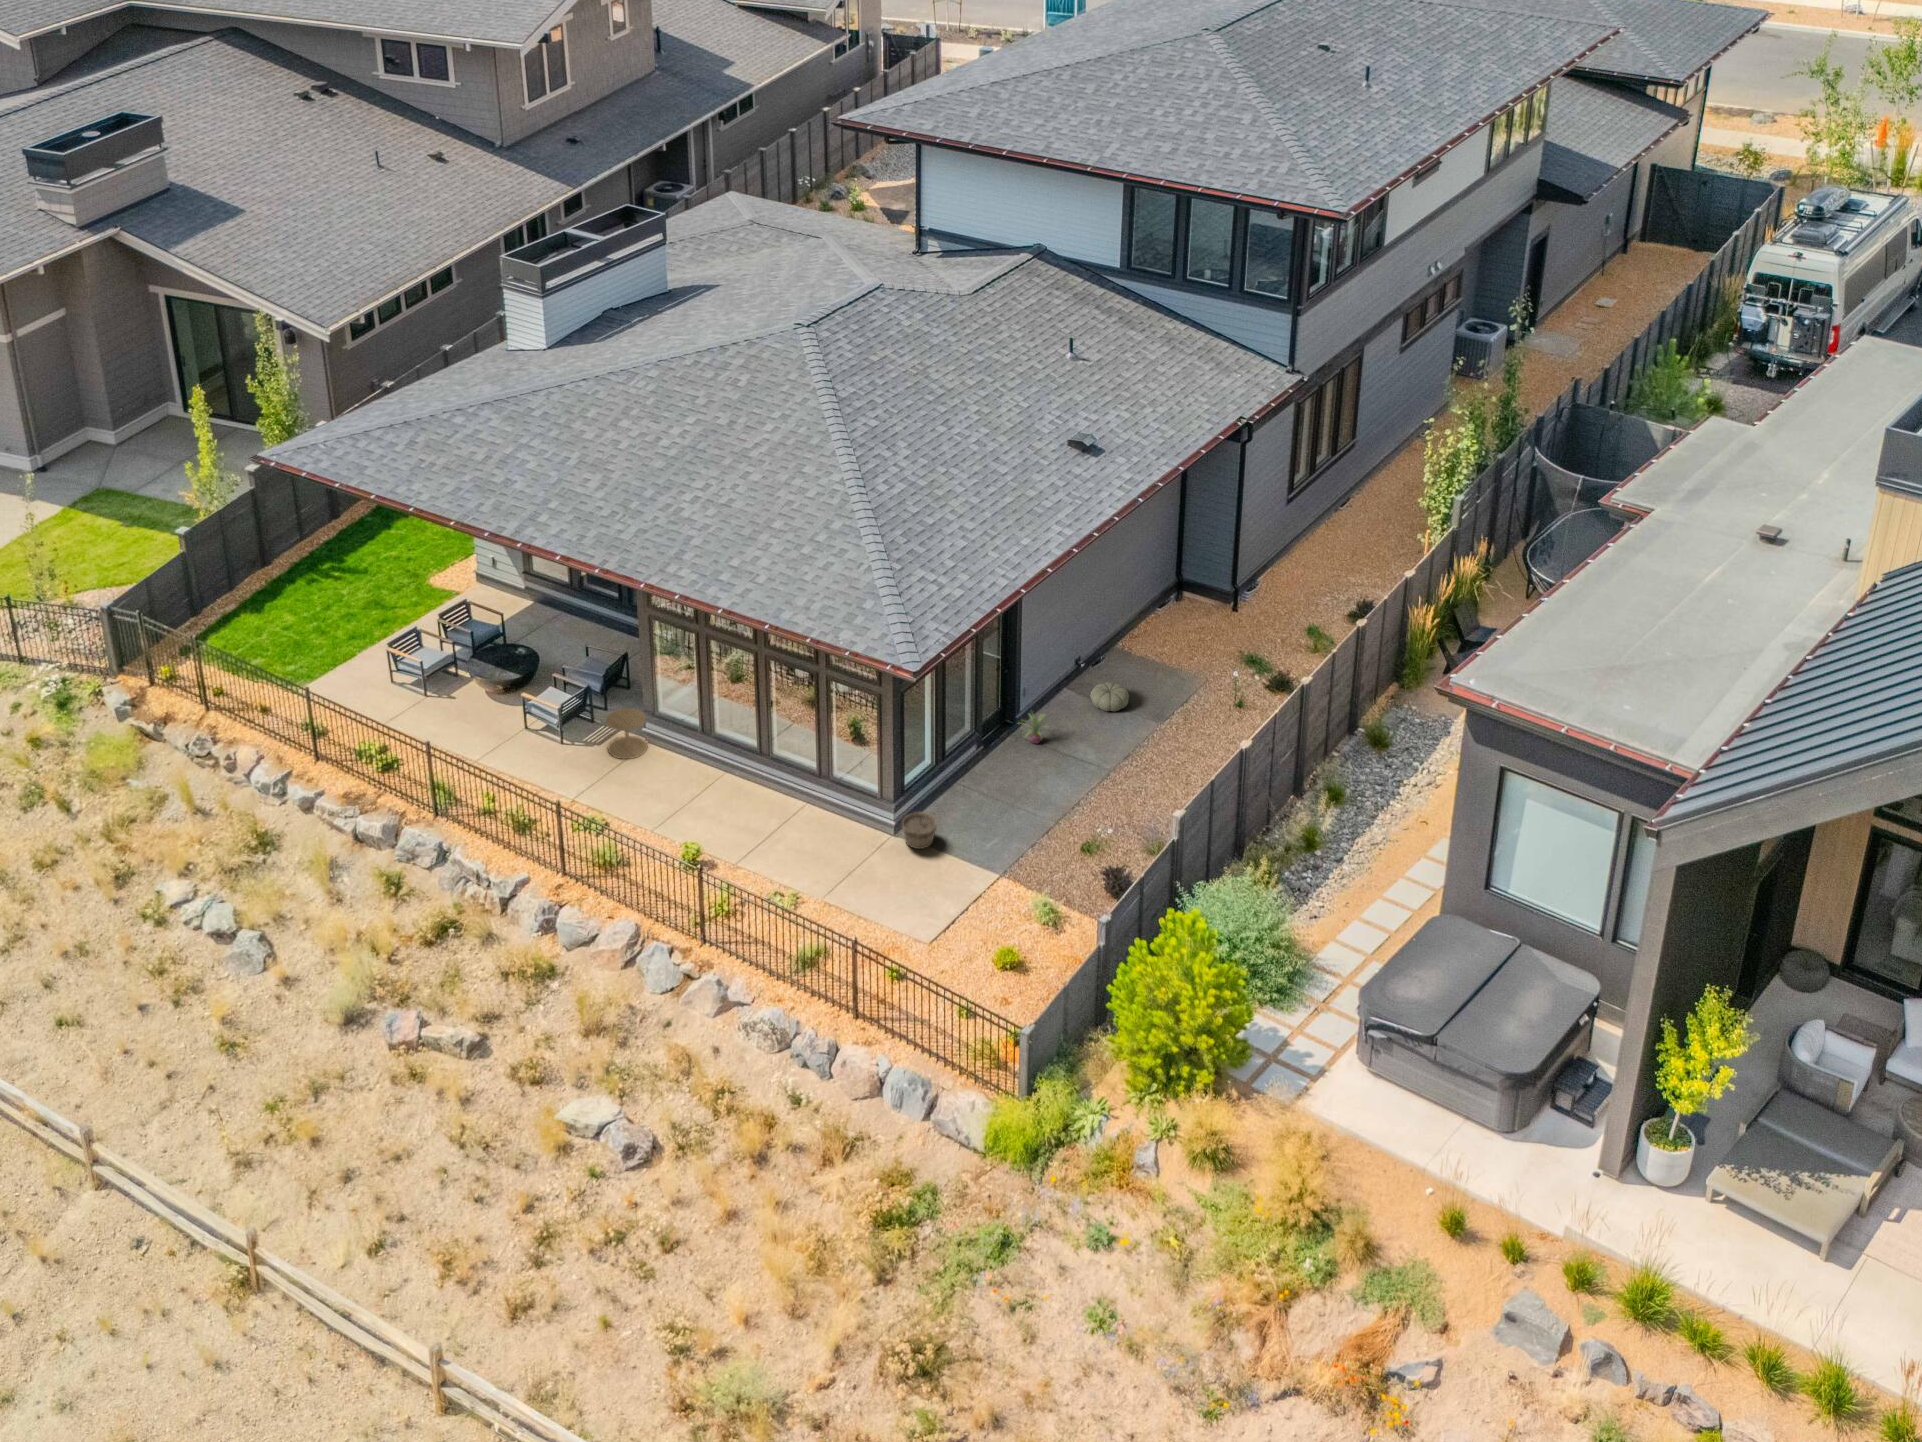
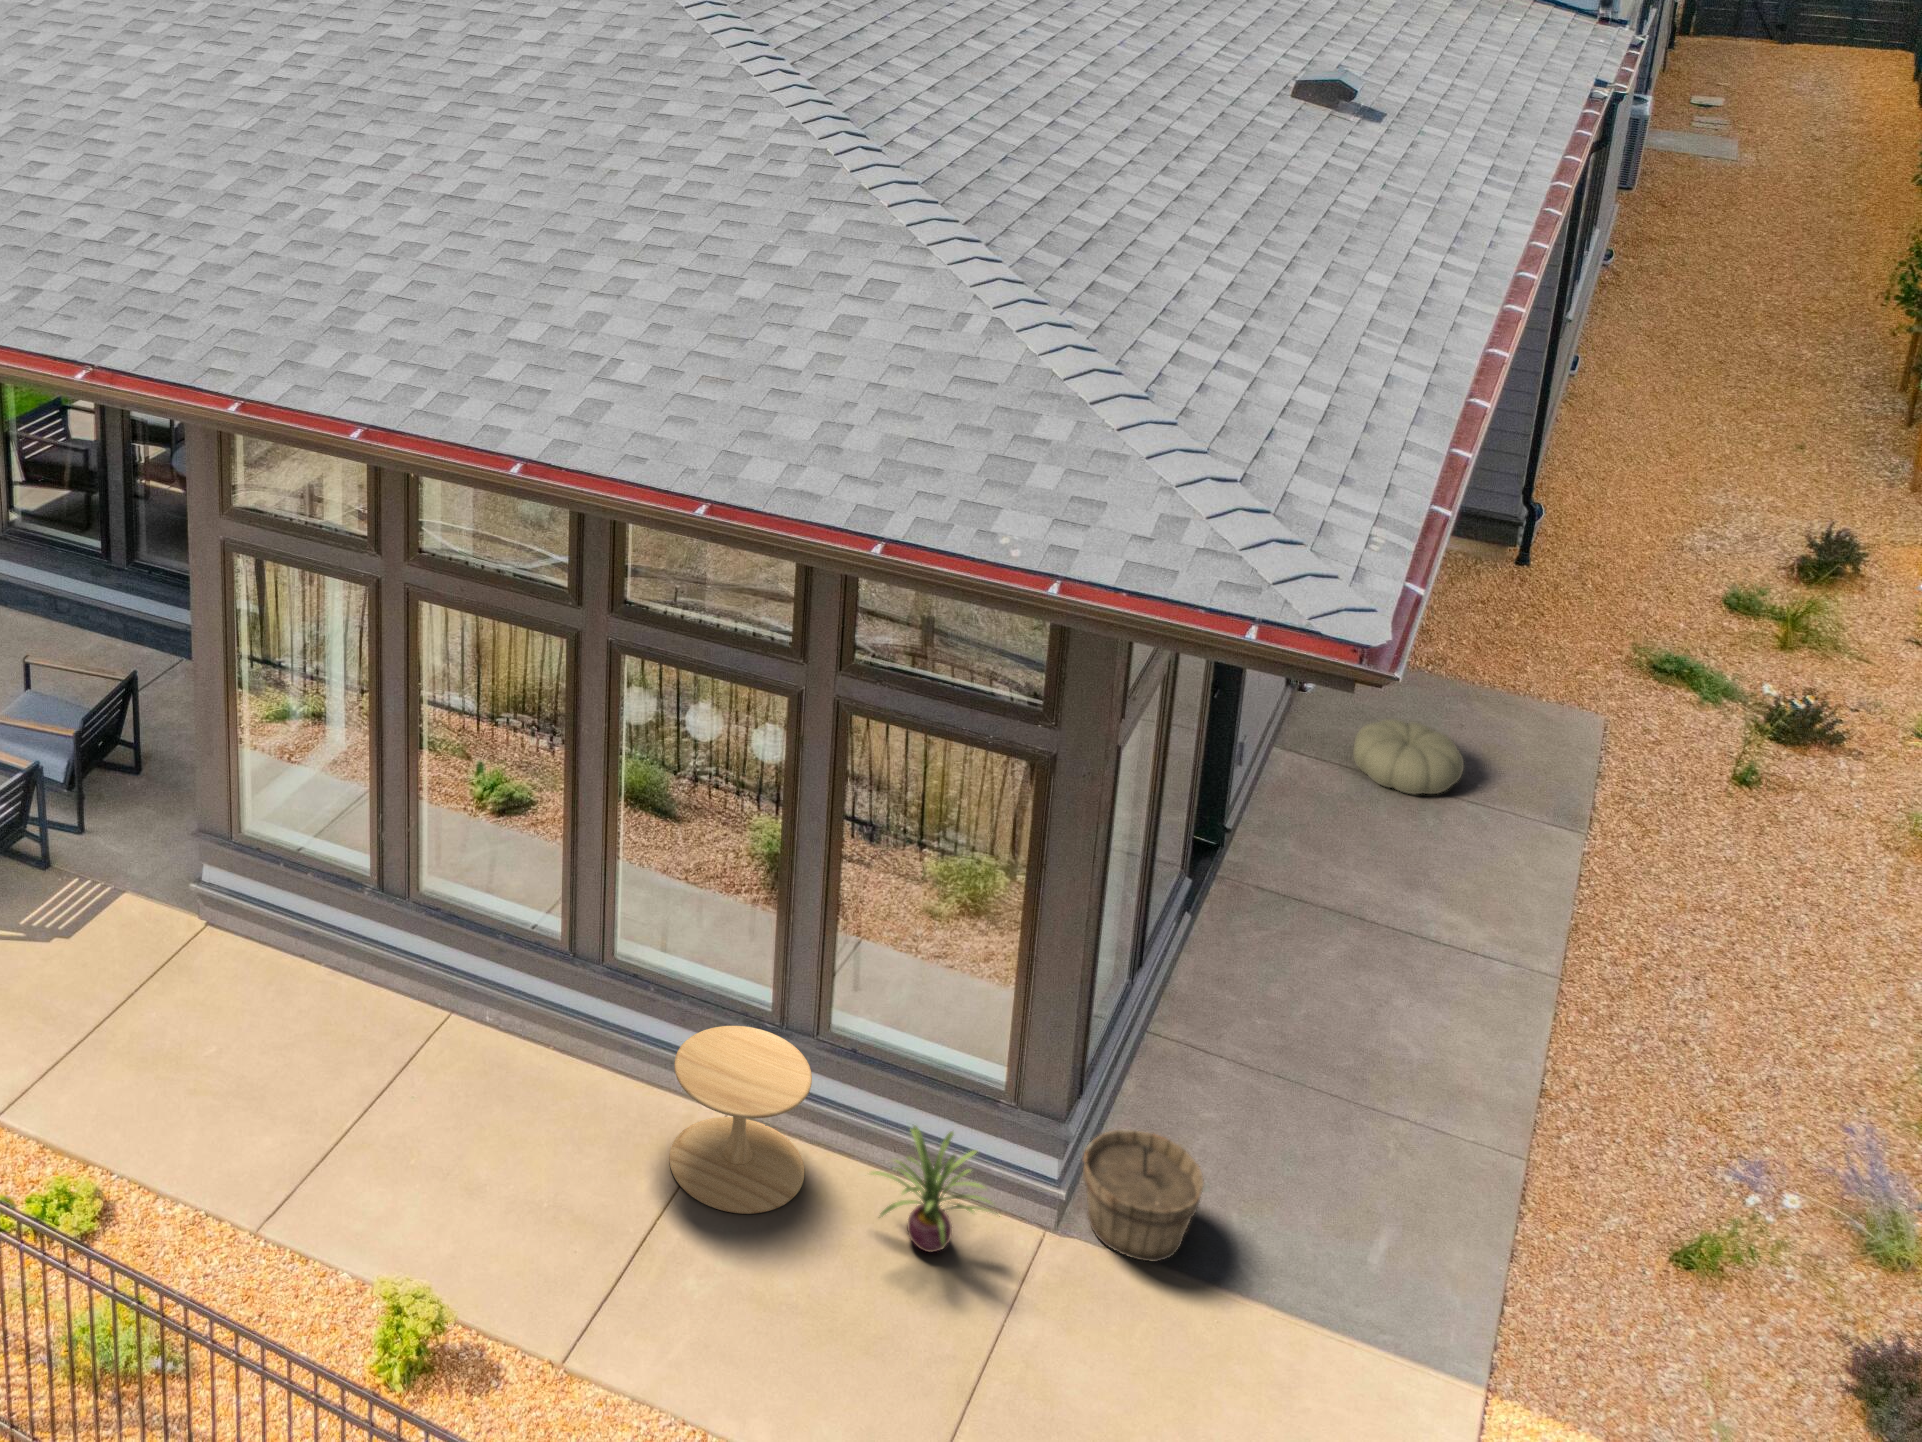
side table: present [606,708,648,759] -> present [669,1026,812,1214]
decorative plant: present [1025,714,1043,744] -> present [870,1126,1000,1252]

